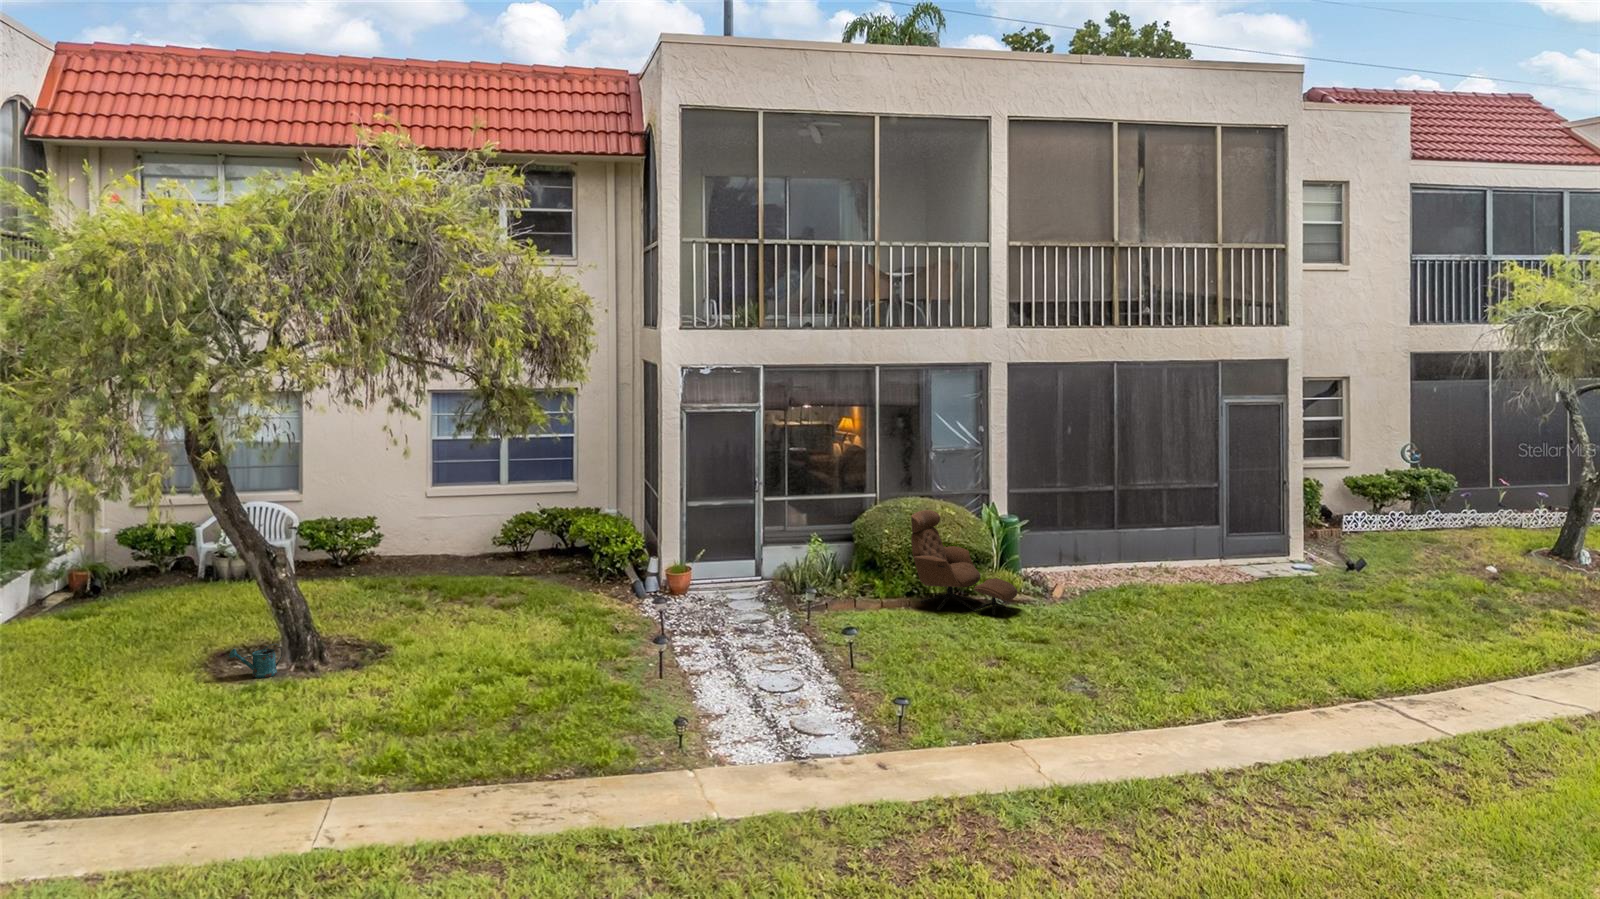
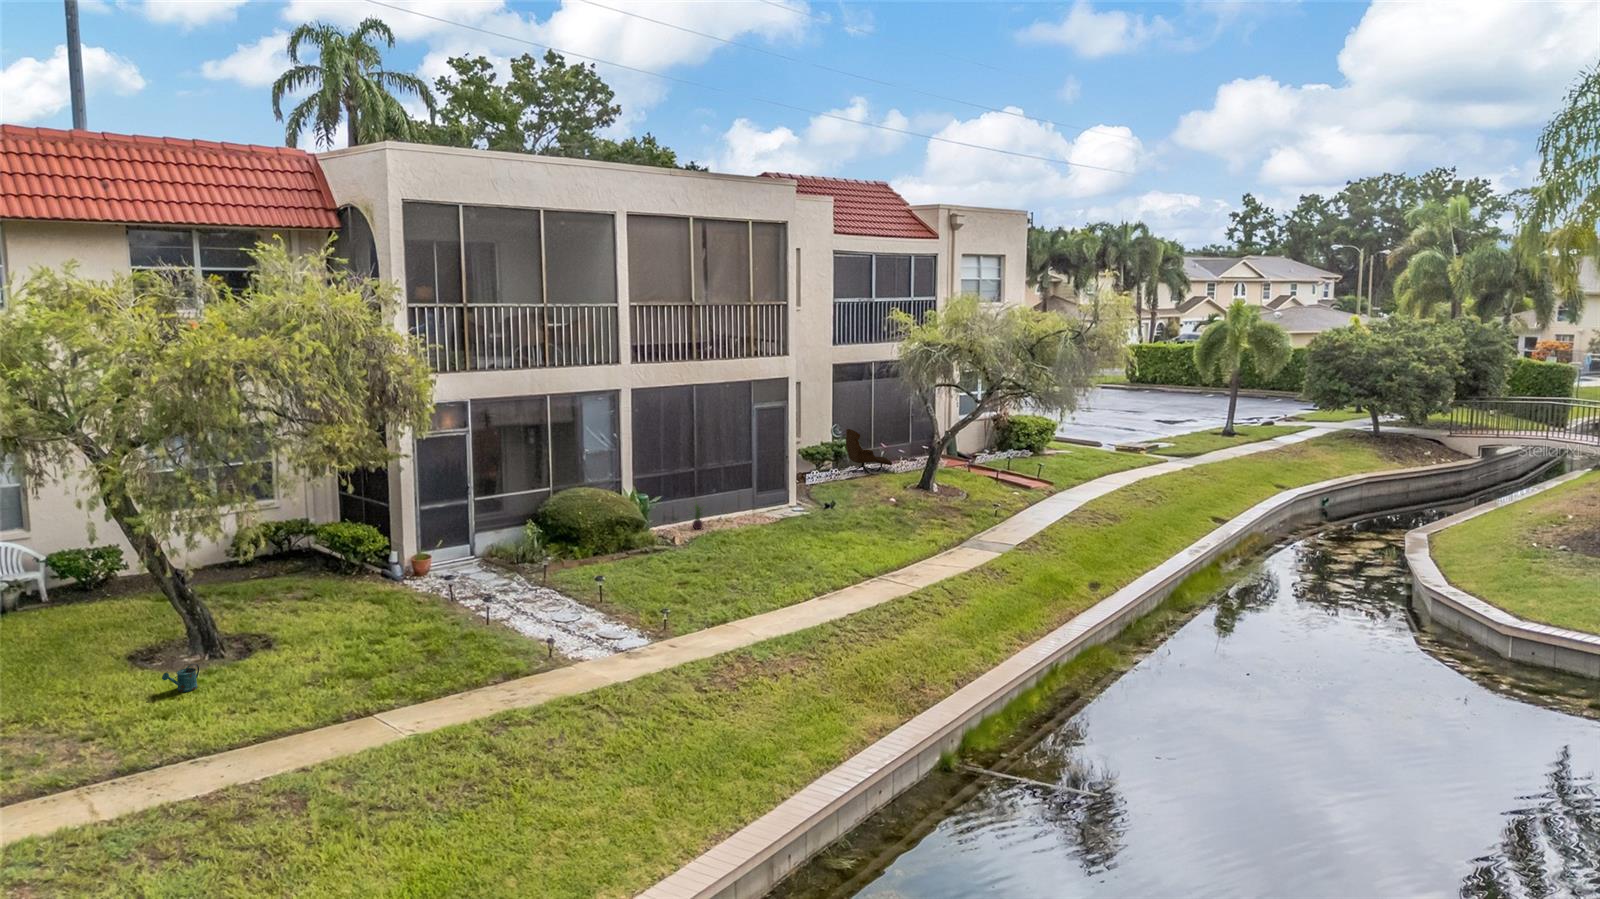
lounge chair: present [911,510,1018,615] -> present [846,429,892,473]
decorative plant: none [1087,533,1130,577] -> present [693,504,703,529]

